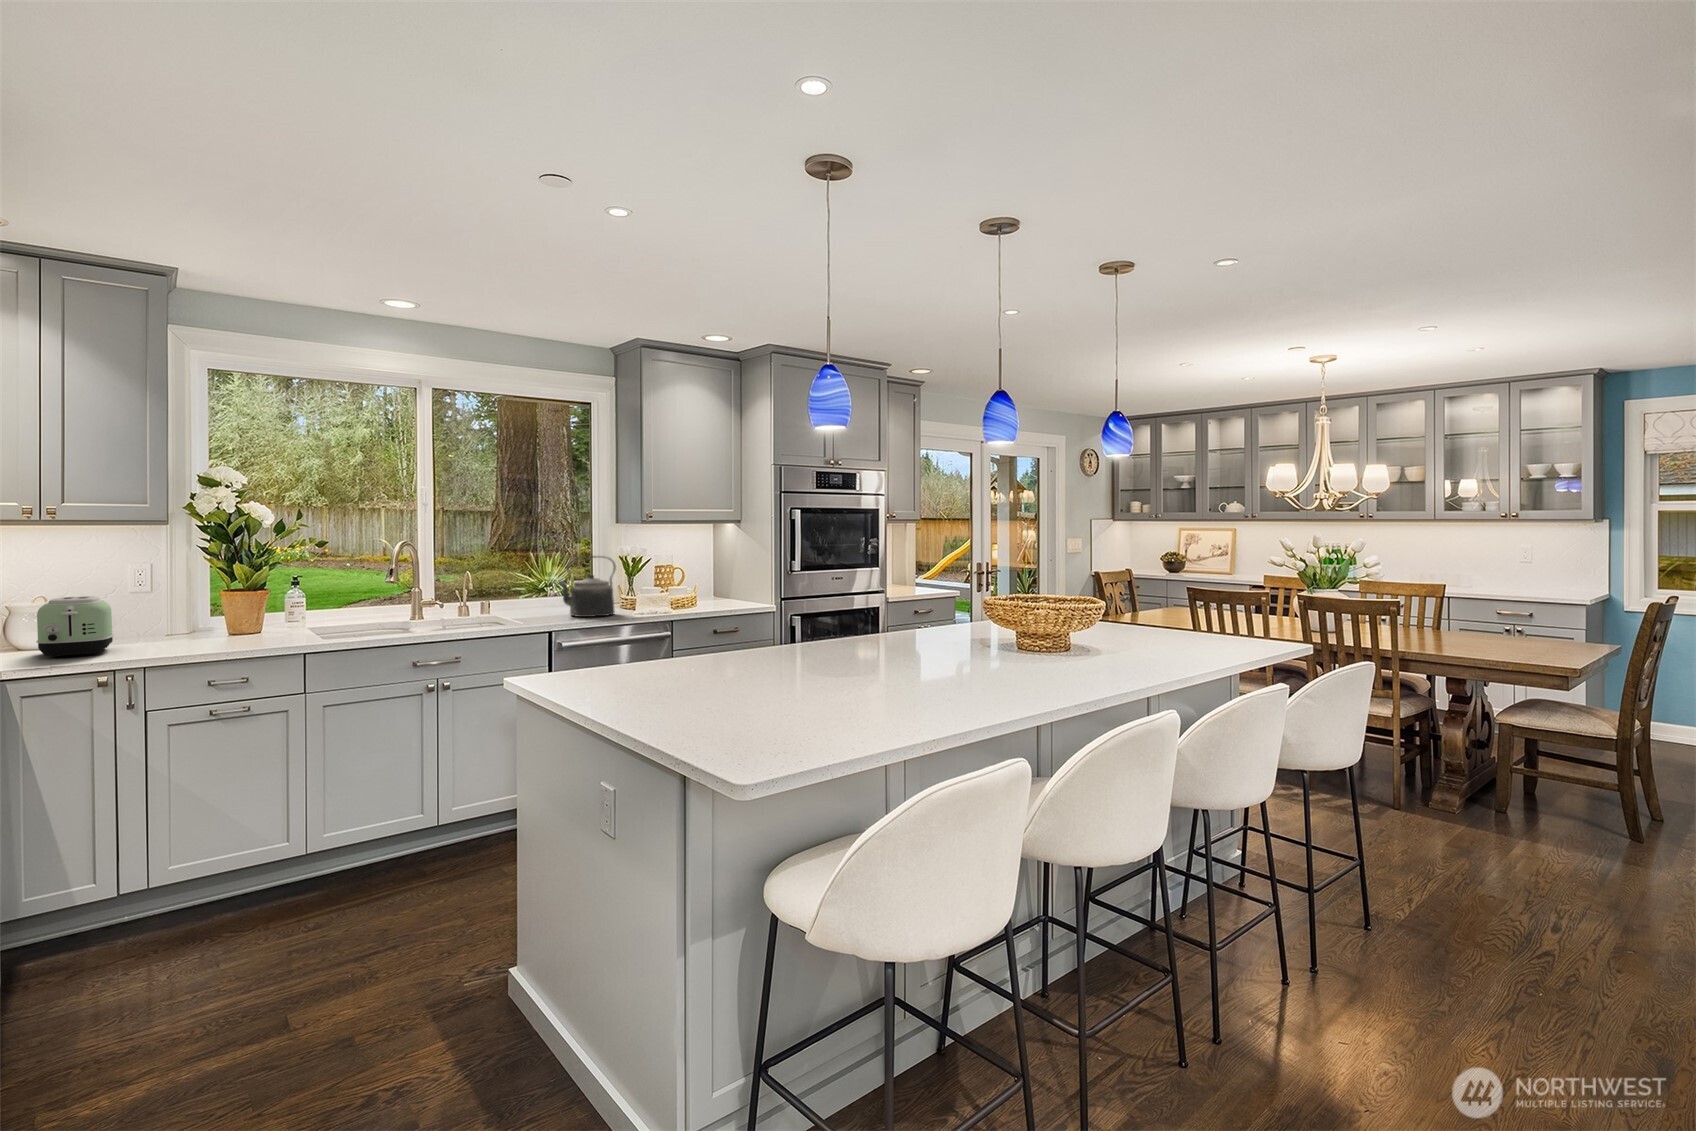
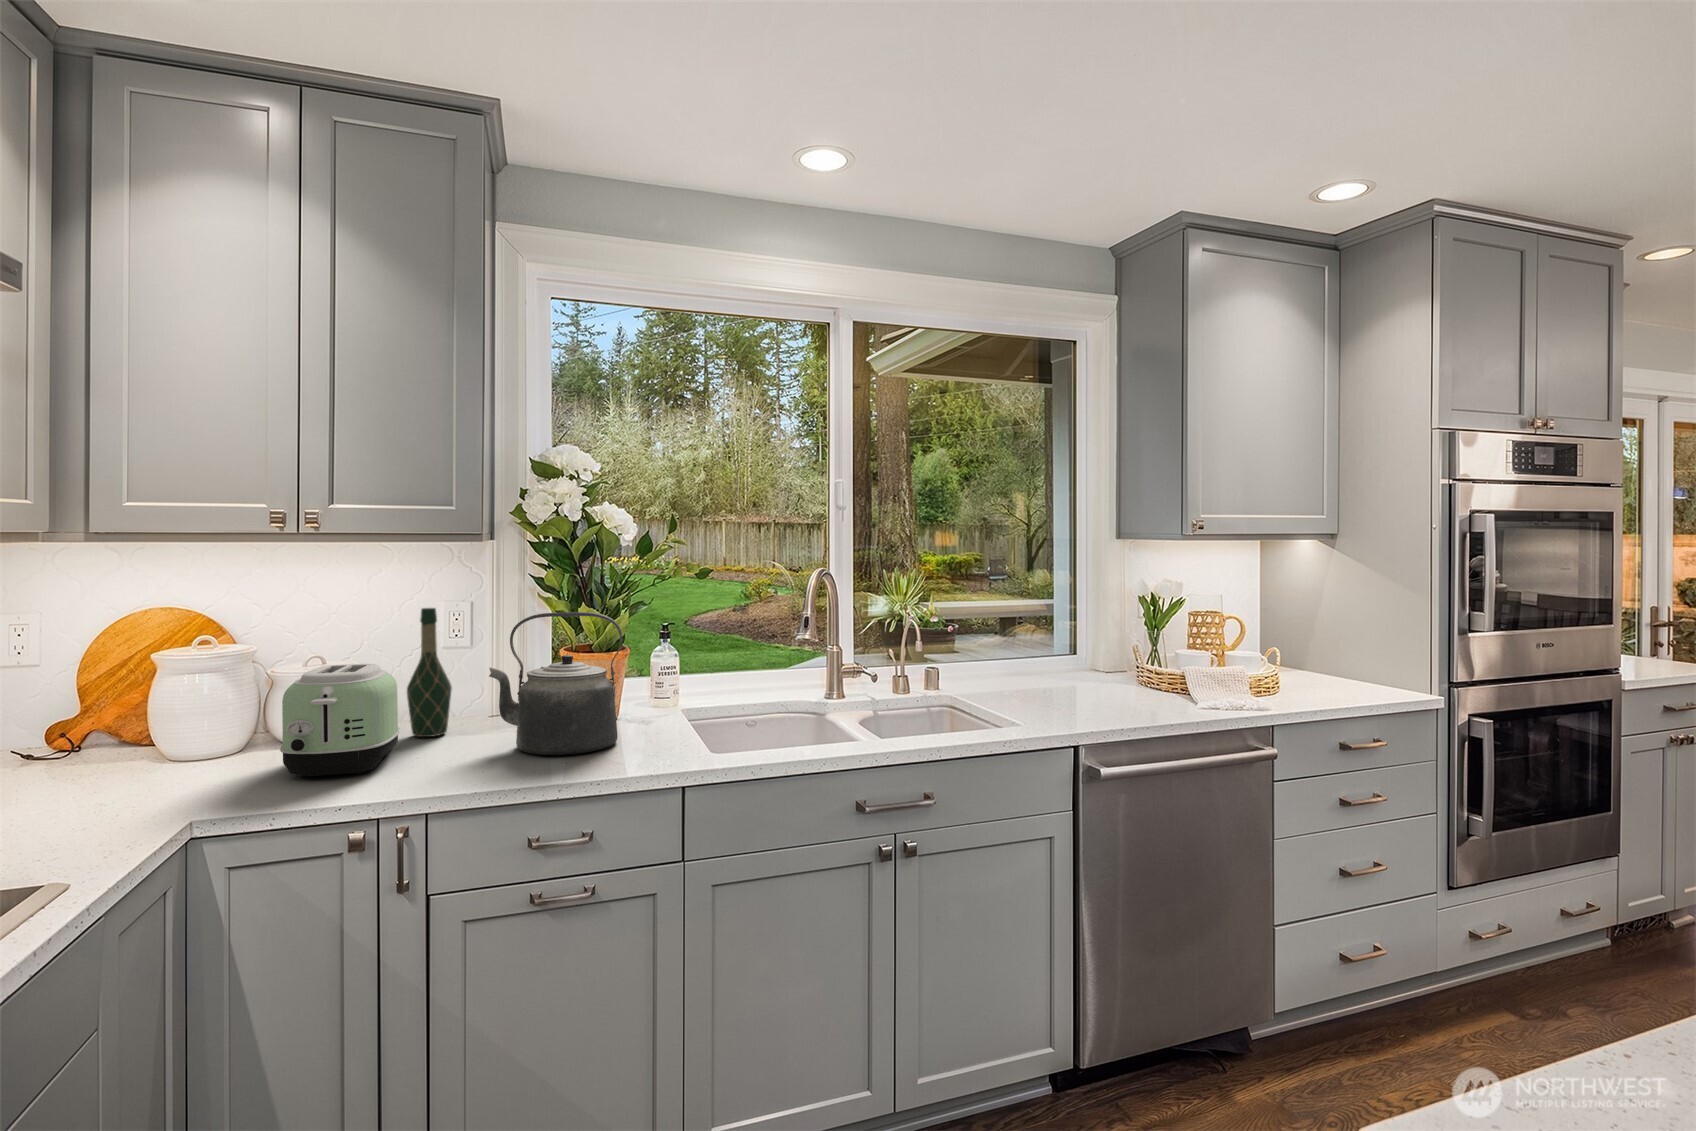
kettle: present [559,556,616,617] -> present [489,612,622,755]
wine bottle: none [113,565,145,642] -> present [407,608,452,737]

